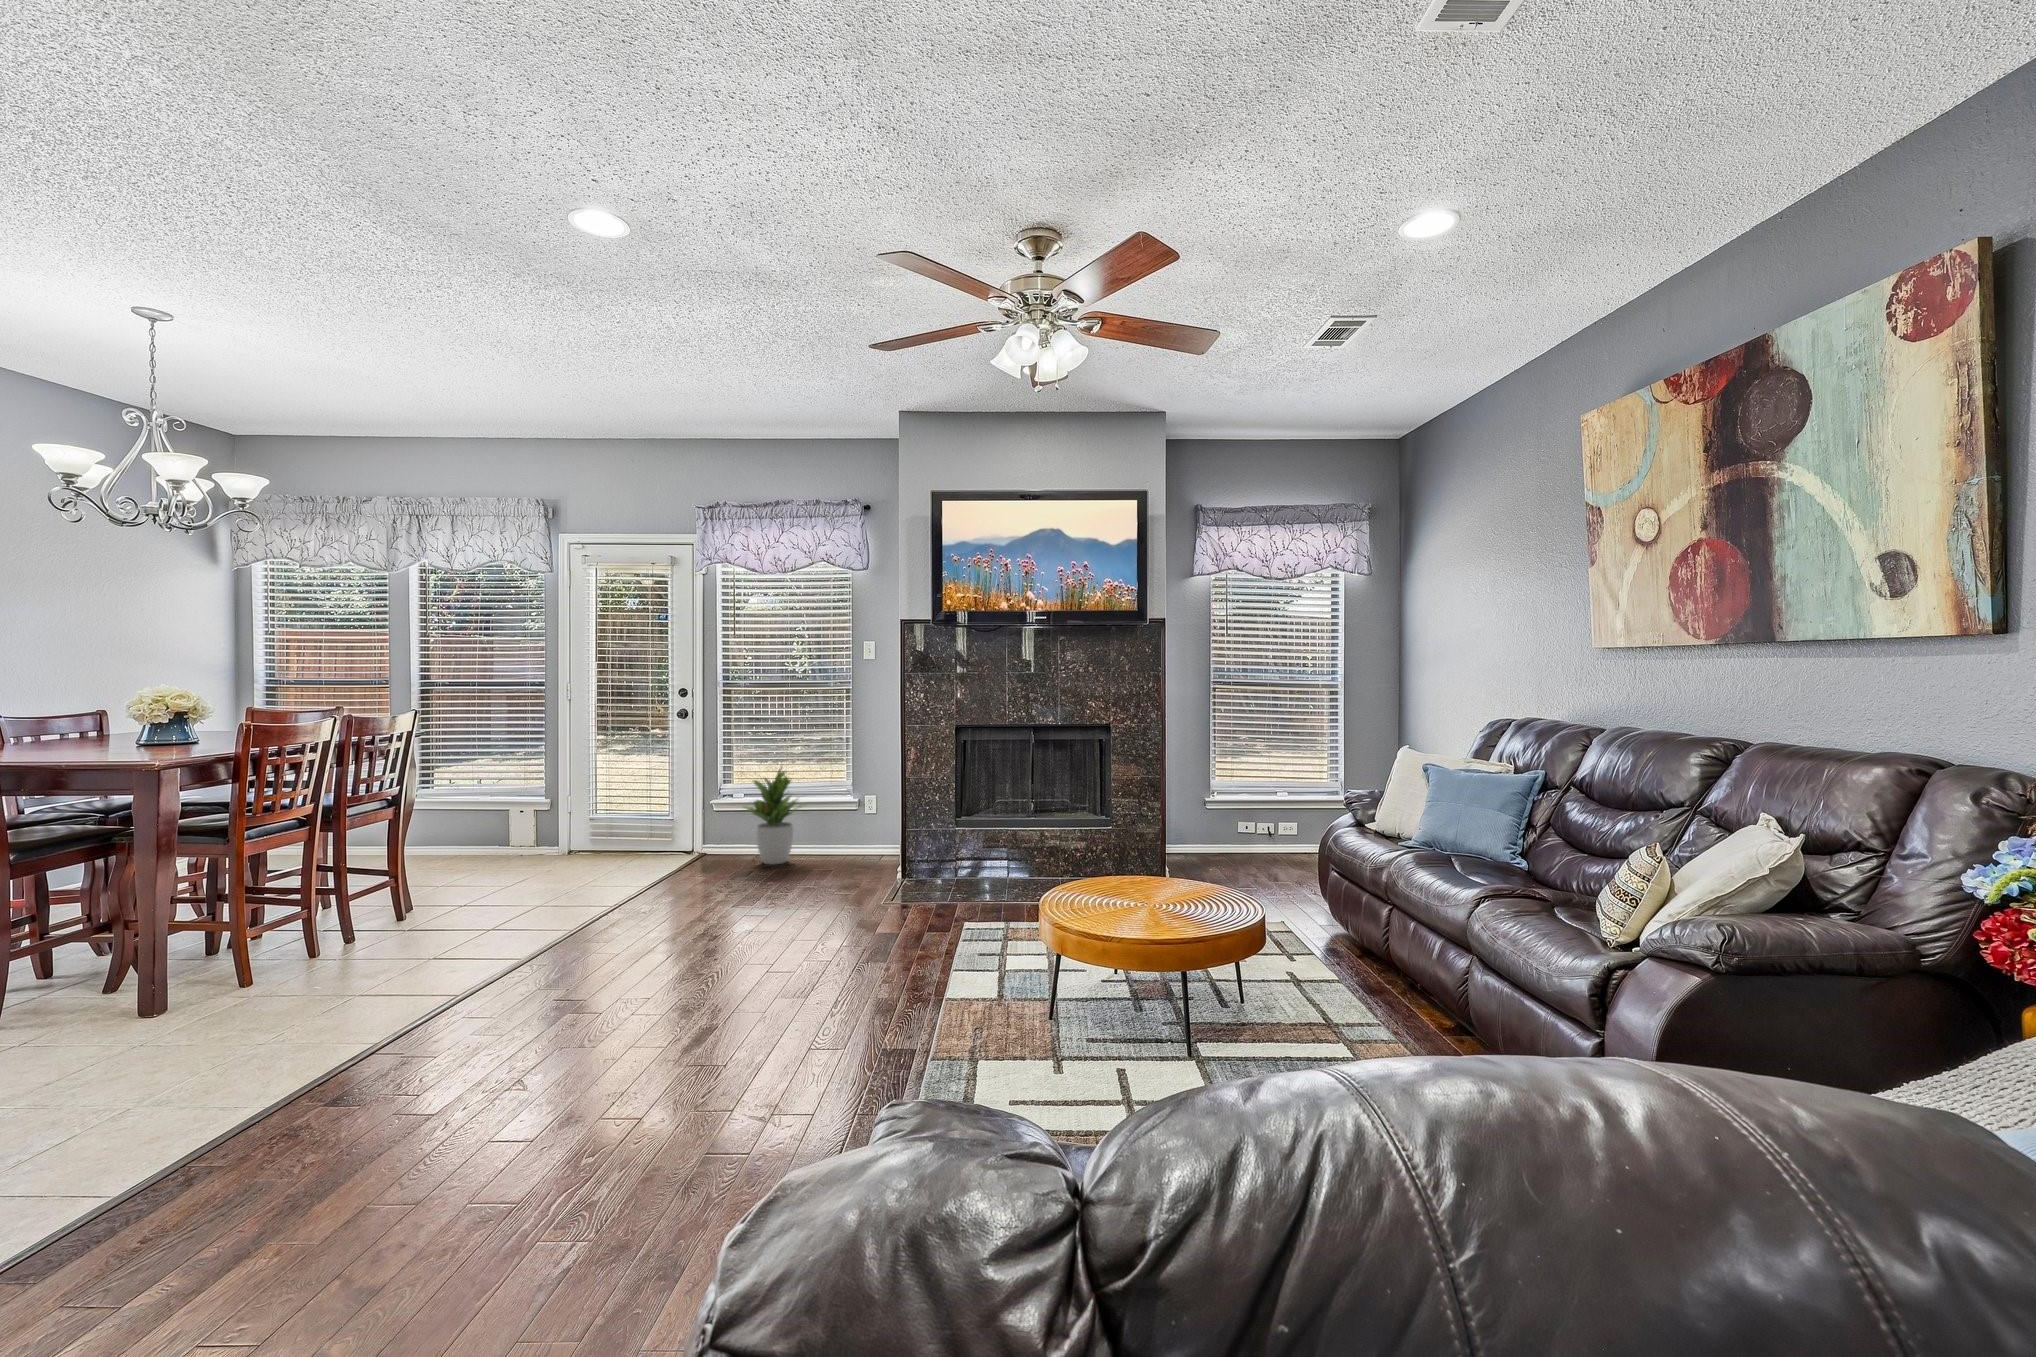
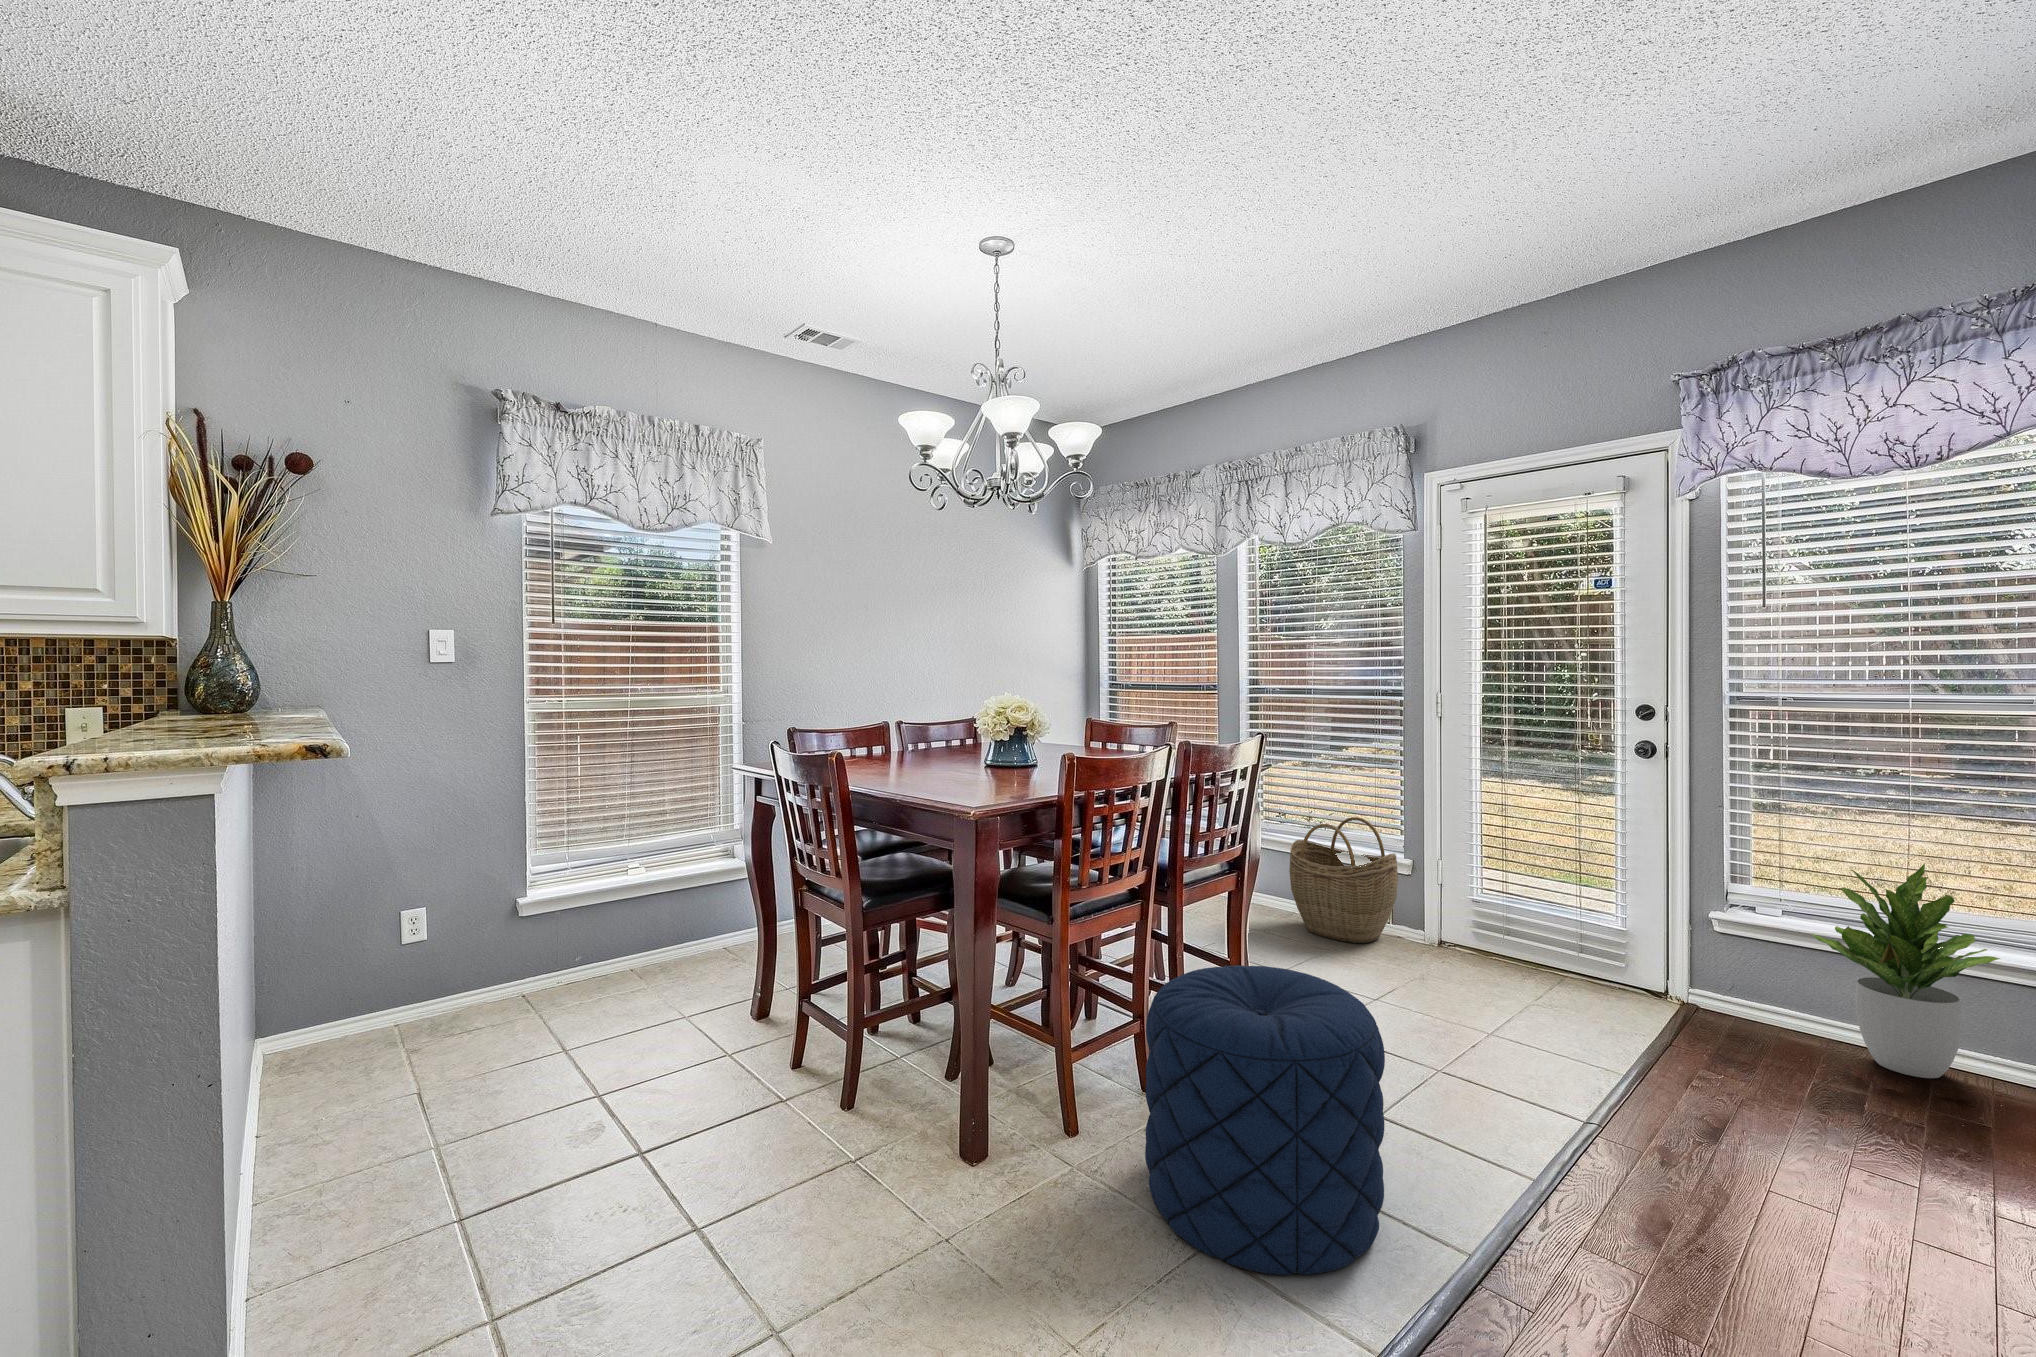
woven basket: none [452,775,536,863] -> present [1289,817,1398,943]
pouf: none [314,843,469,988] -> present [1145,965,1385,1275]

